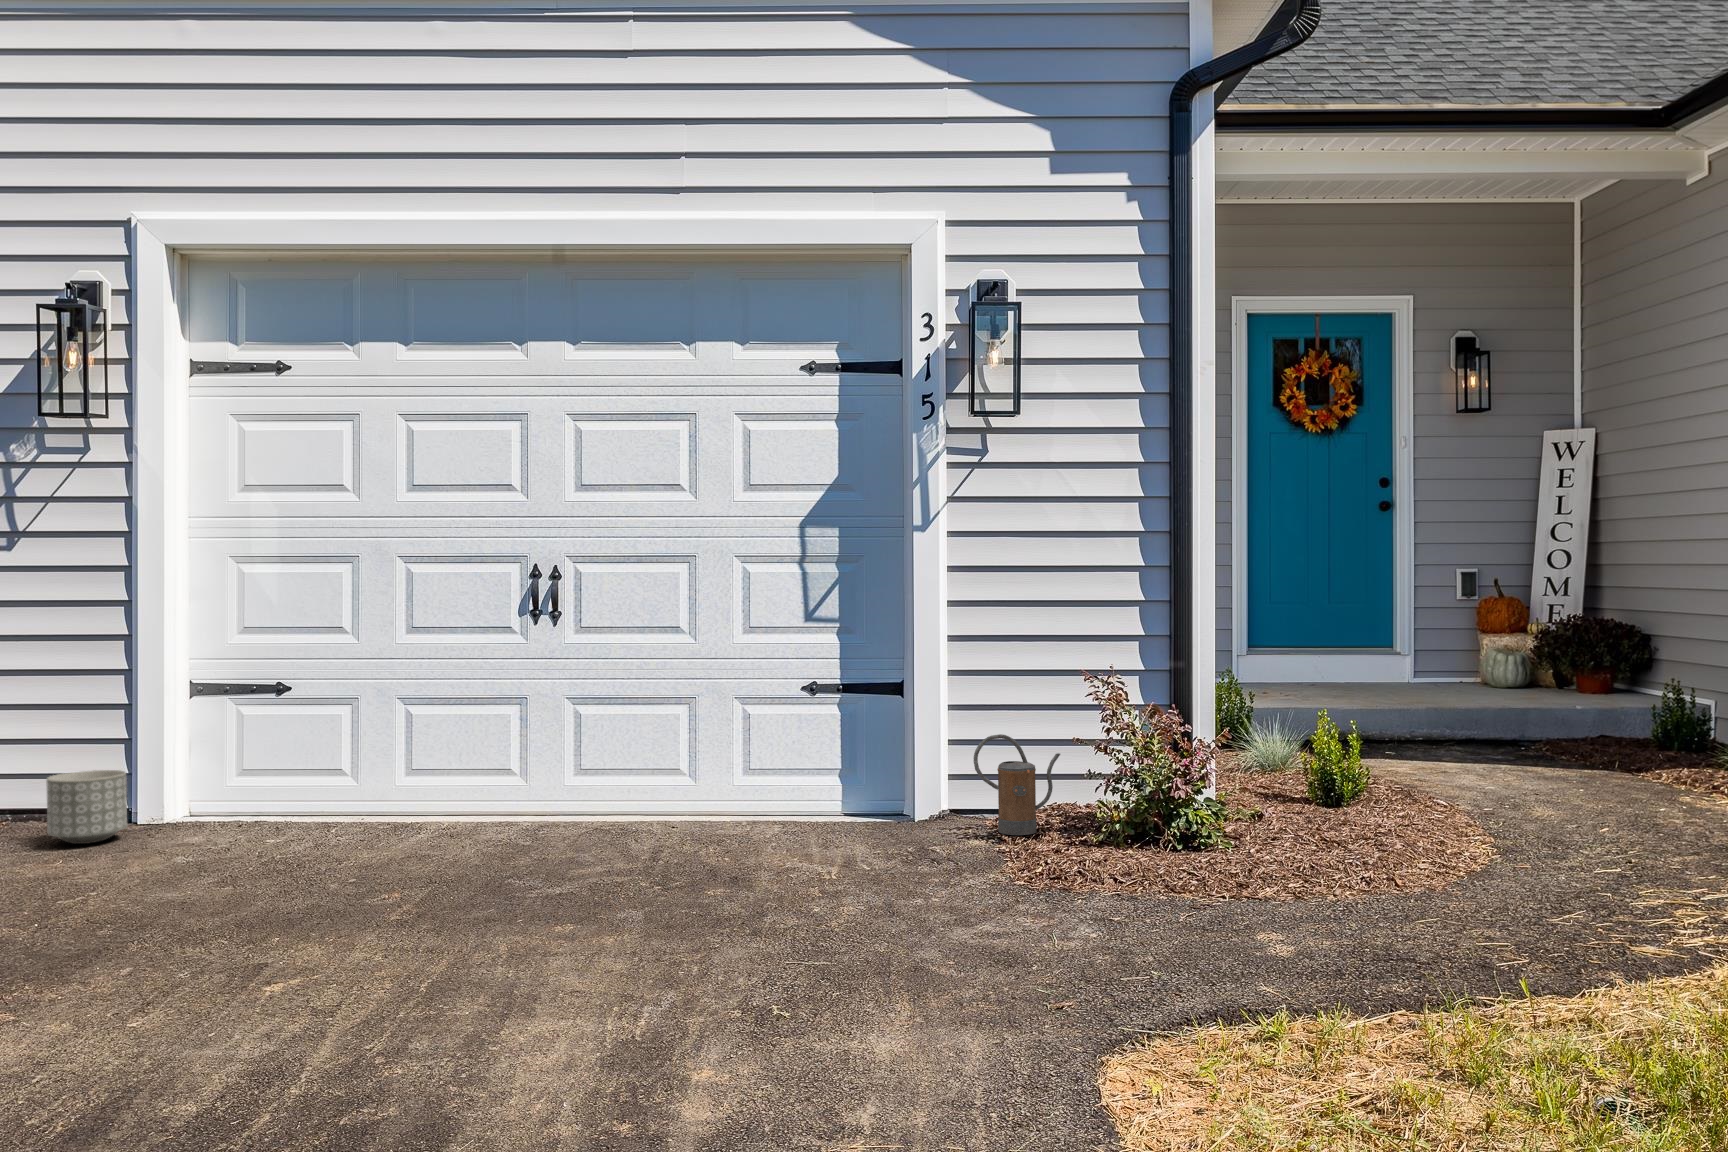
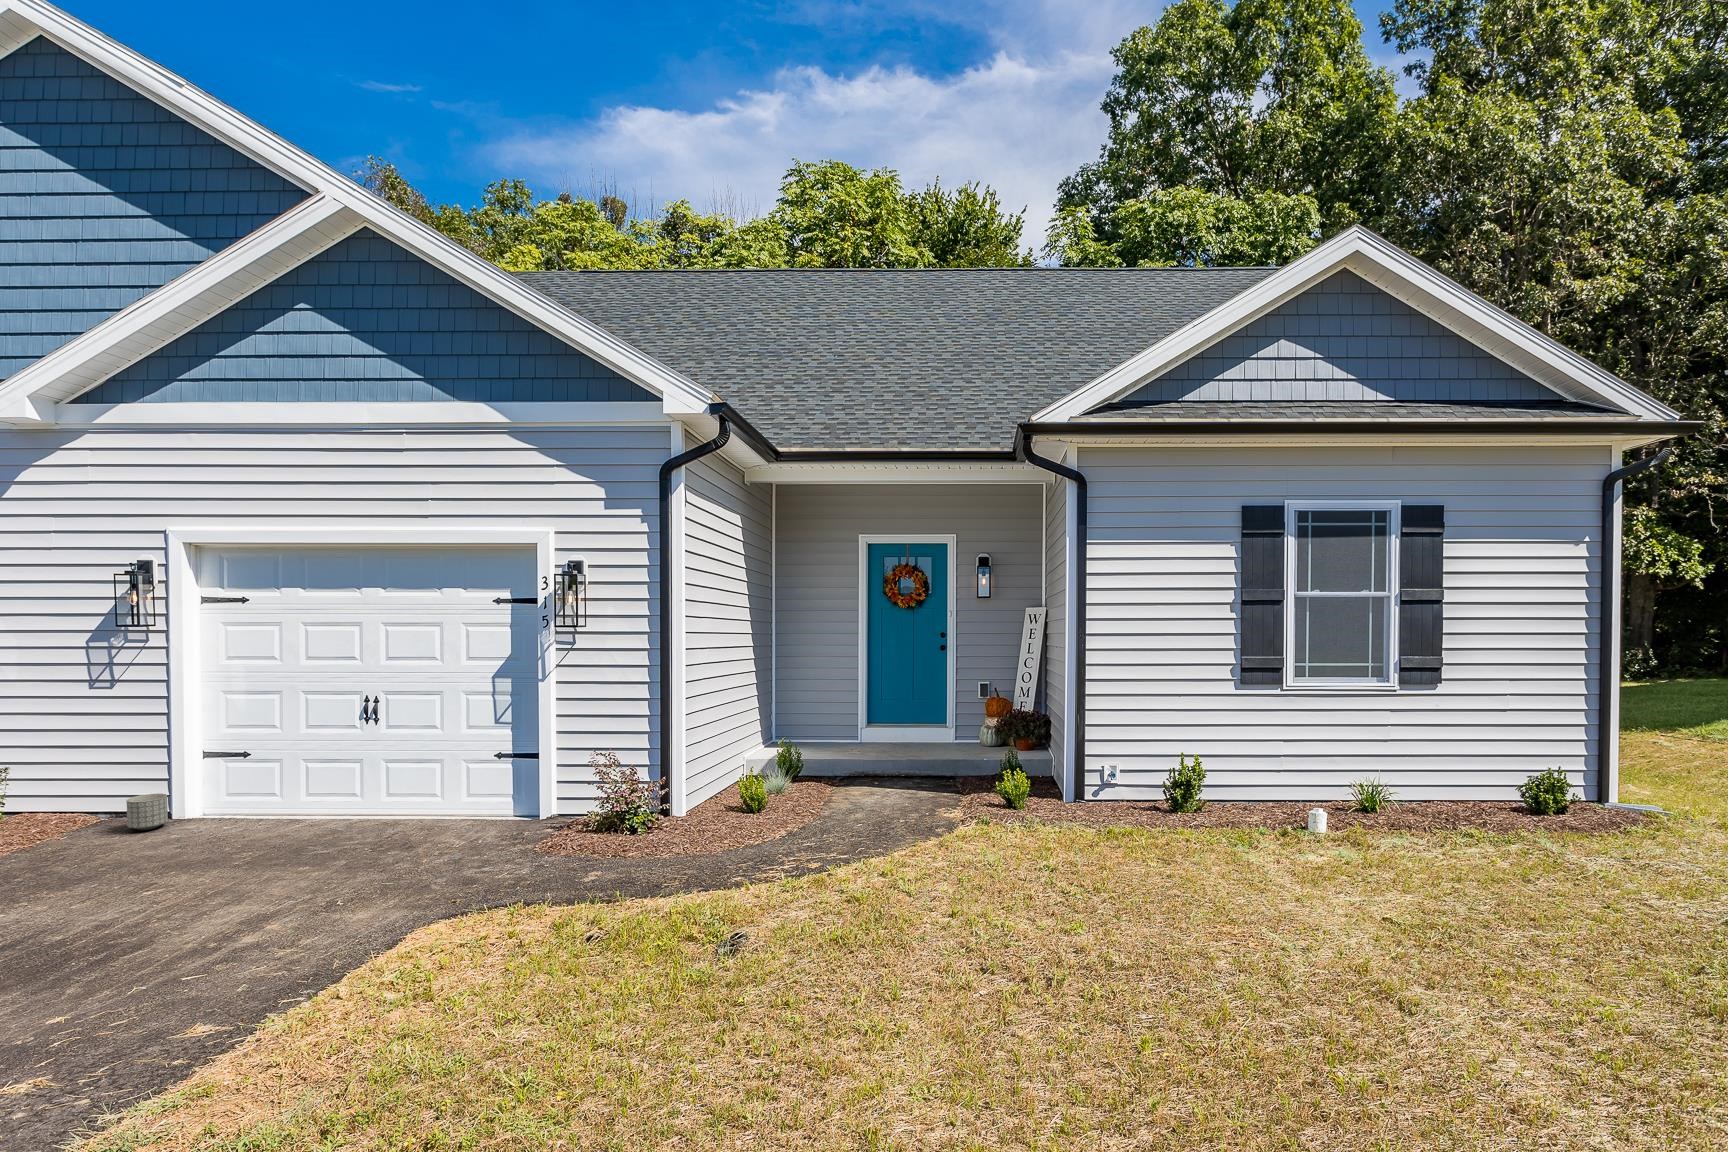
watering can: present [974,734,1060,835] -> none [559,781,601,829]

